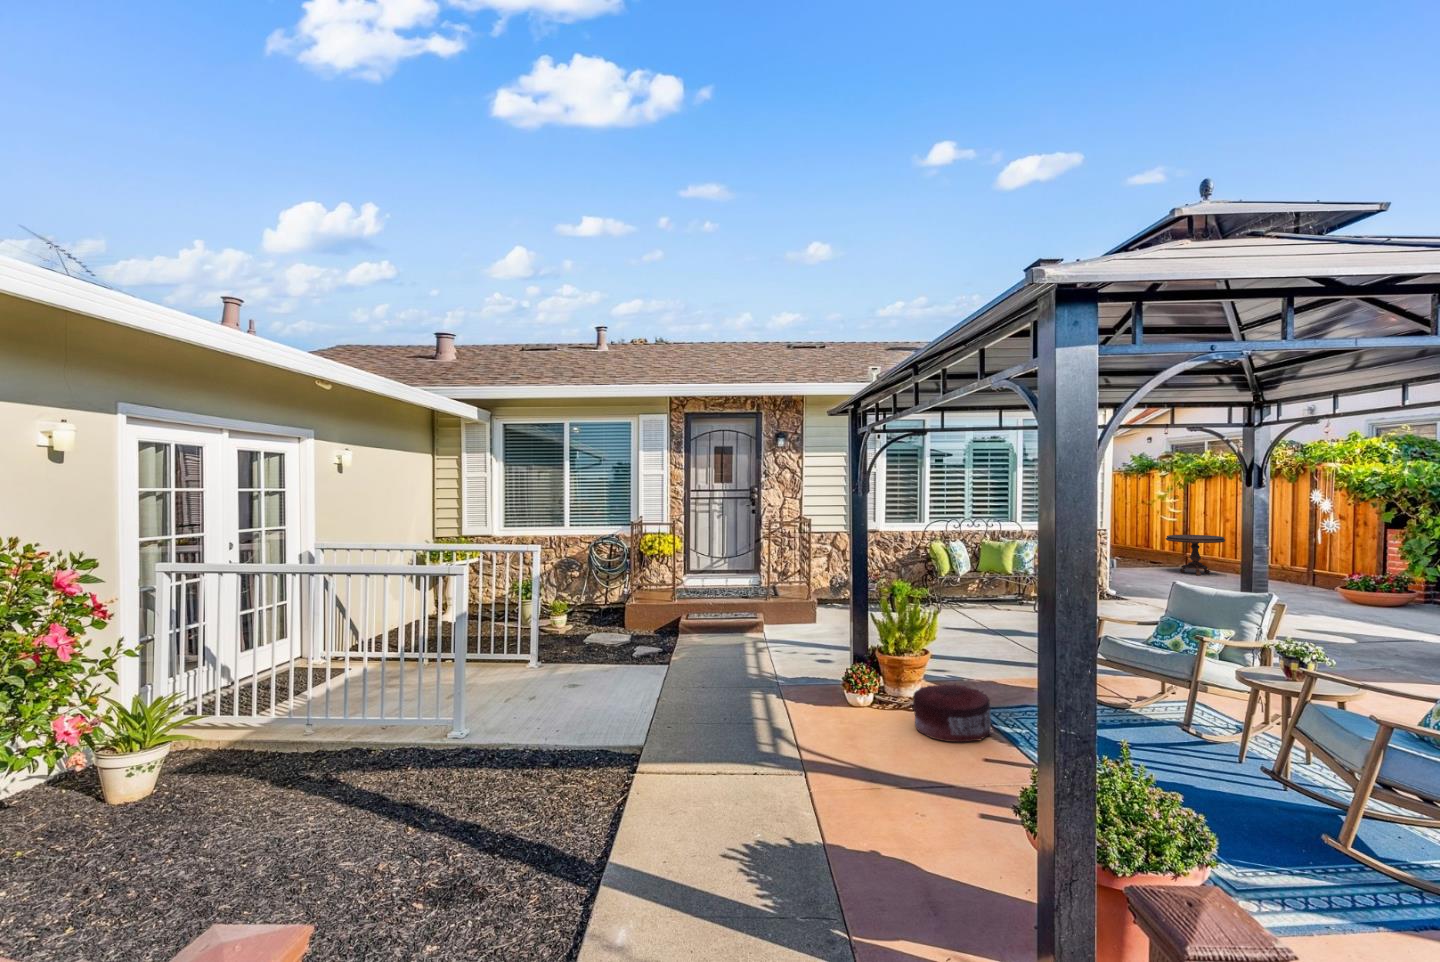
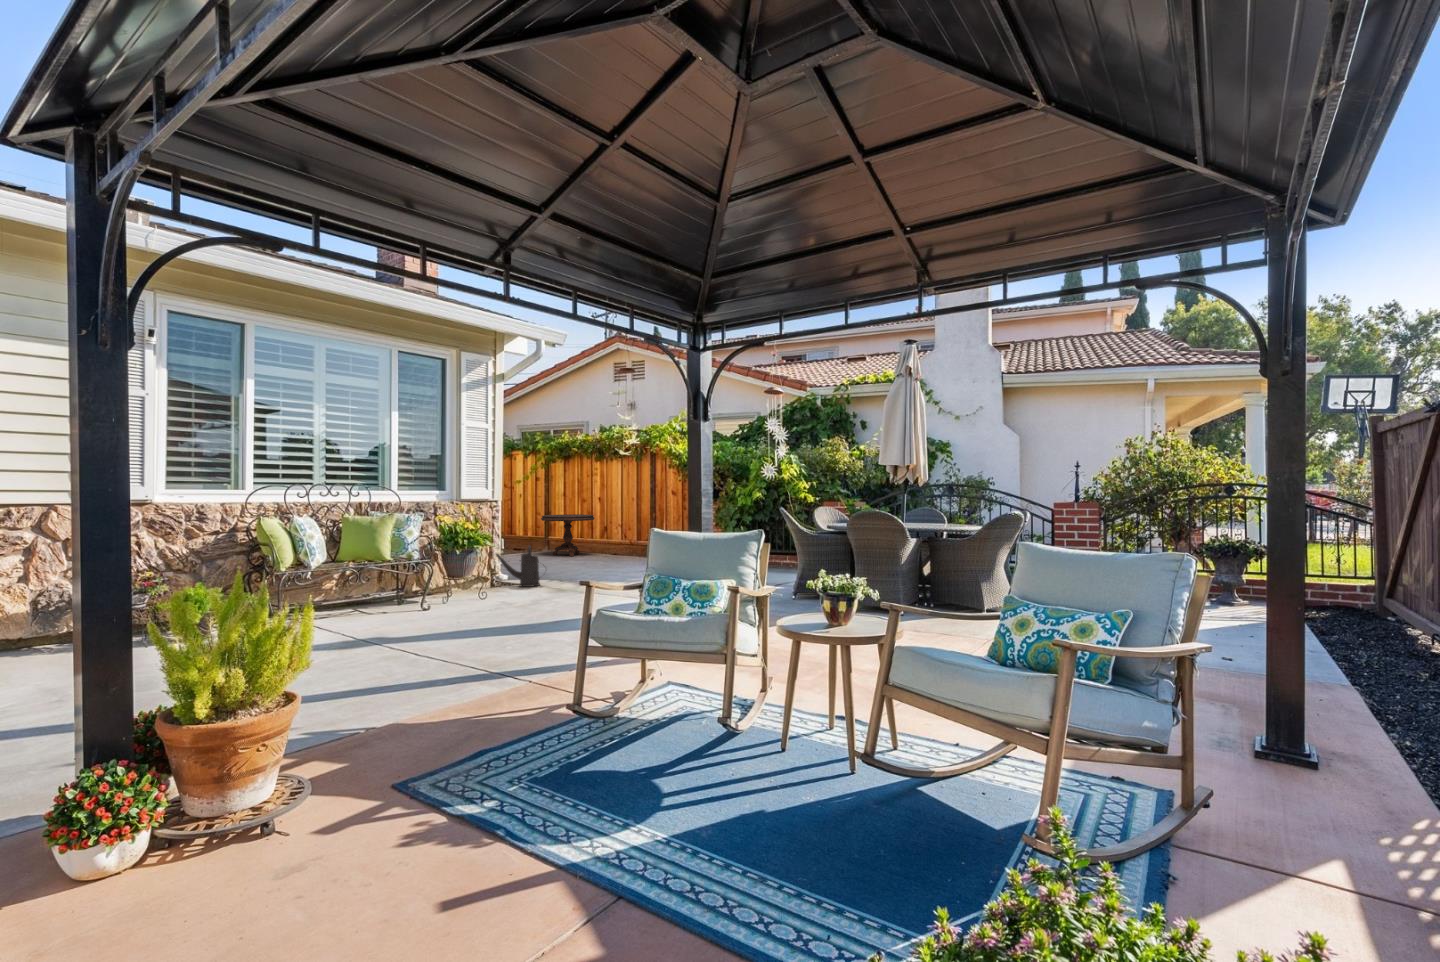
watering can: none [1102,568,1149,603] -> present [496,545,540,587]
pouf: present [913,684,991,742] -> none [271,748,454,897]

